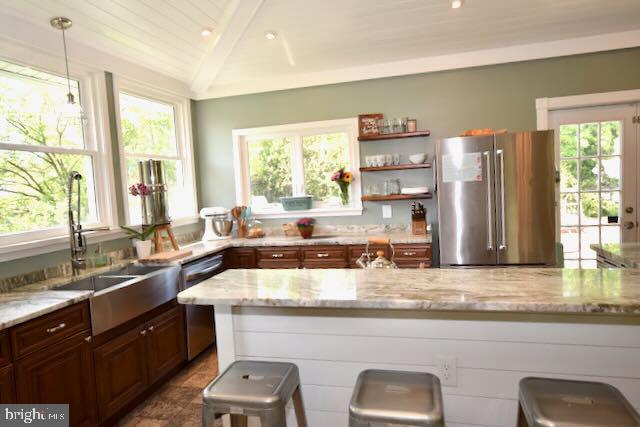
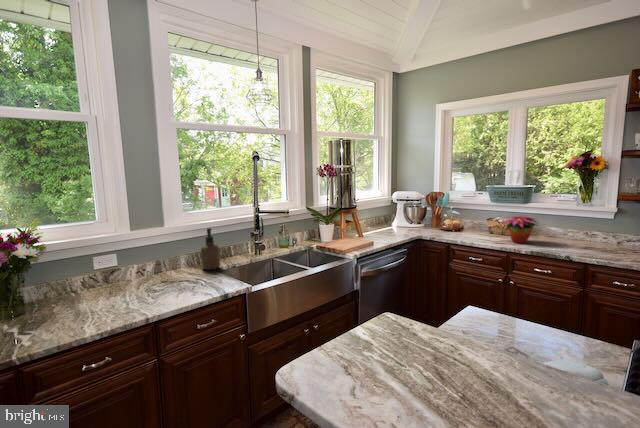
soap dispenser: none [17,248,41,292] -> present [201,228,220,270]

